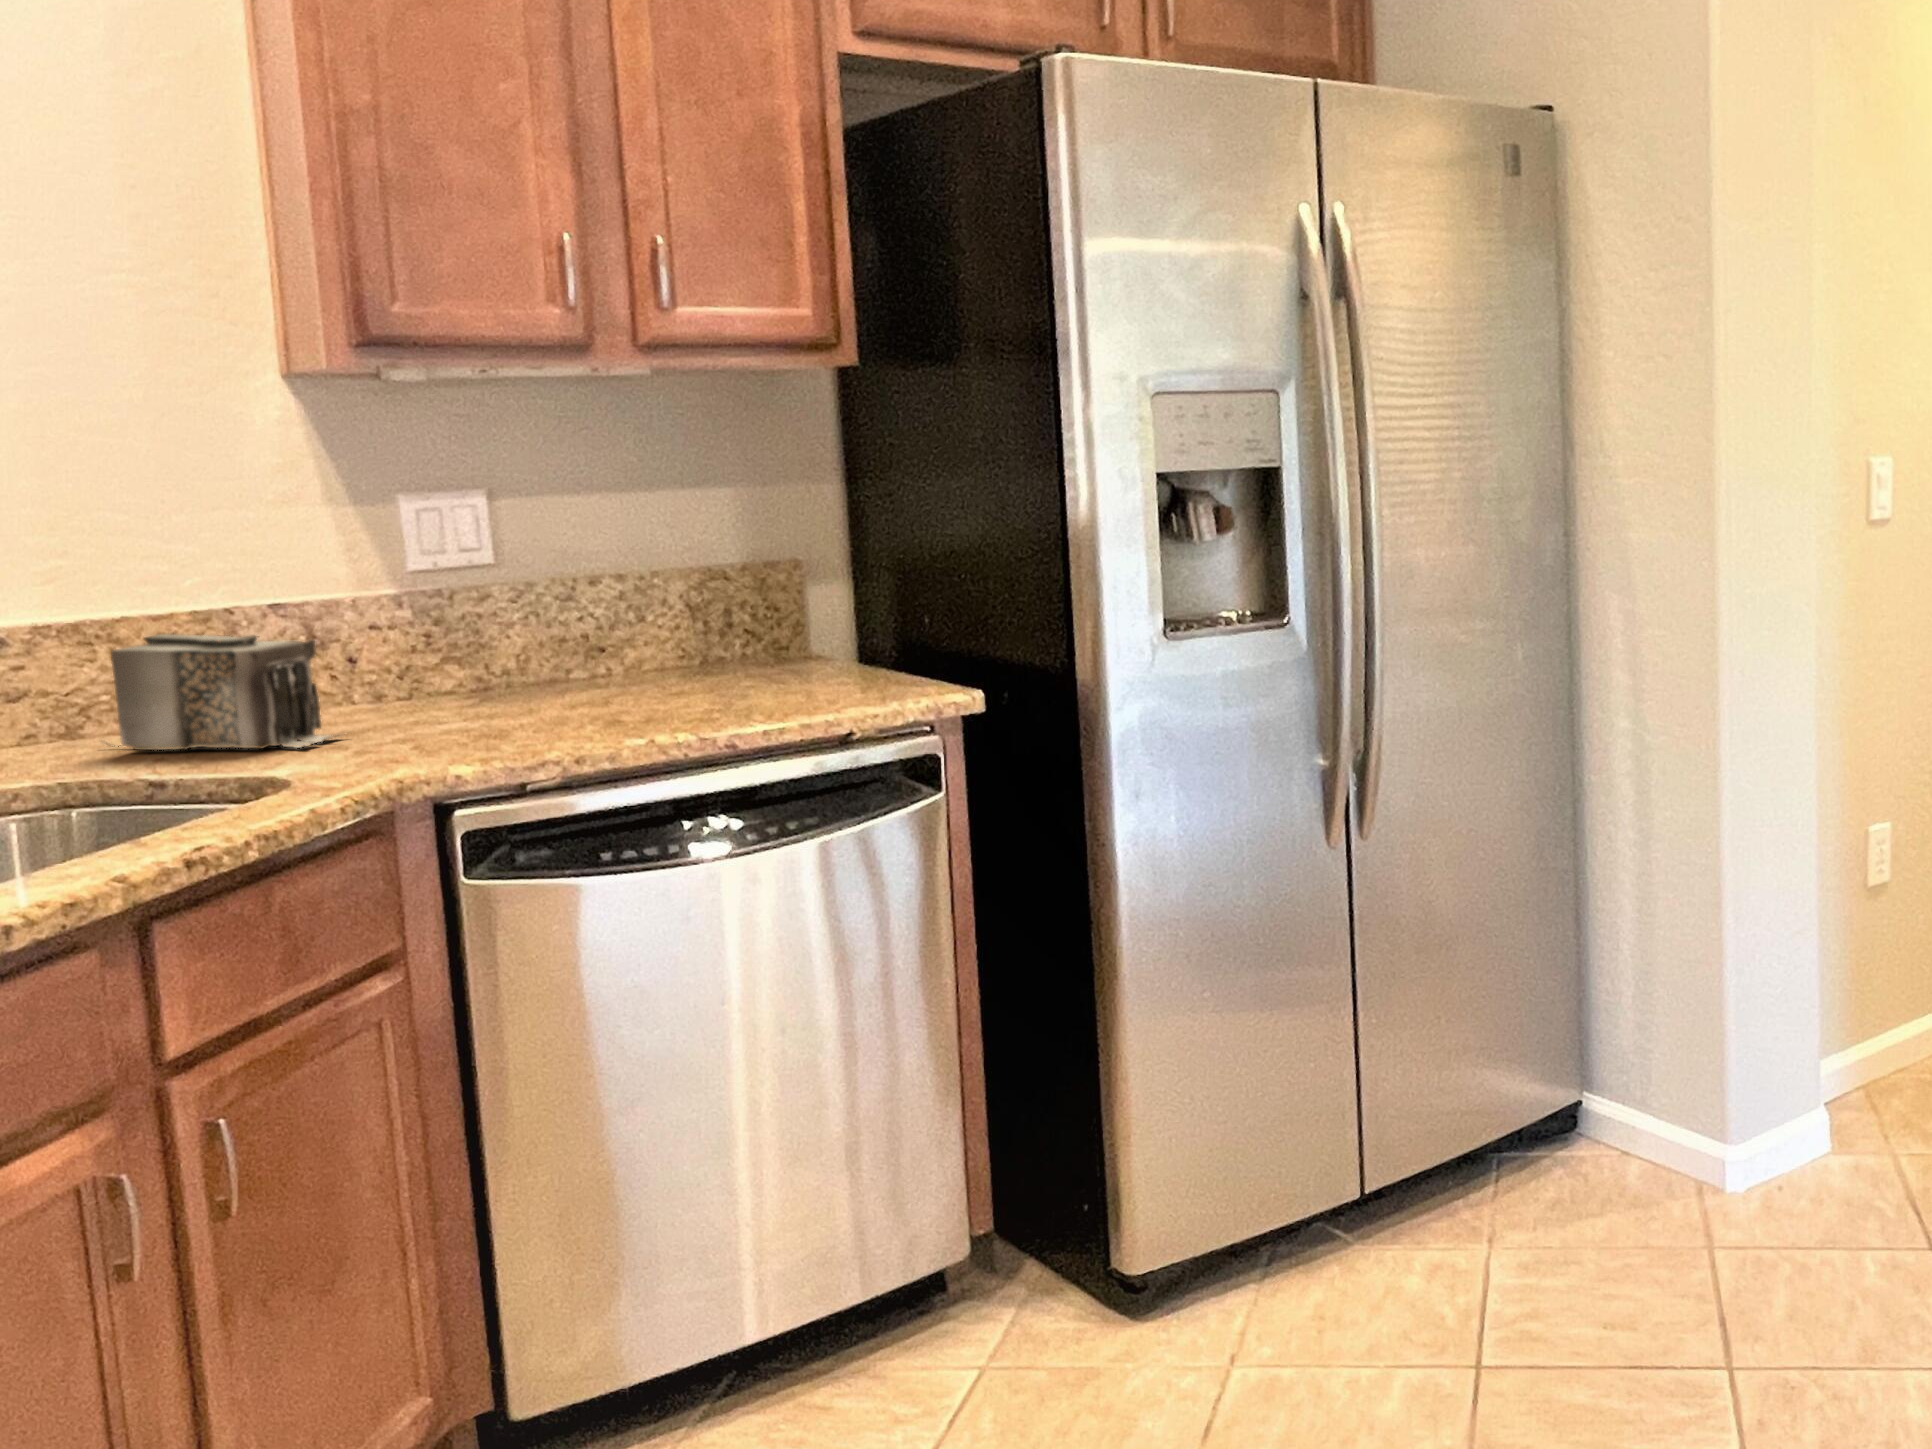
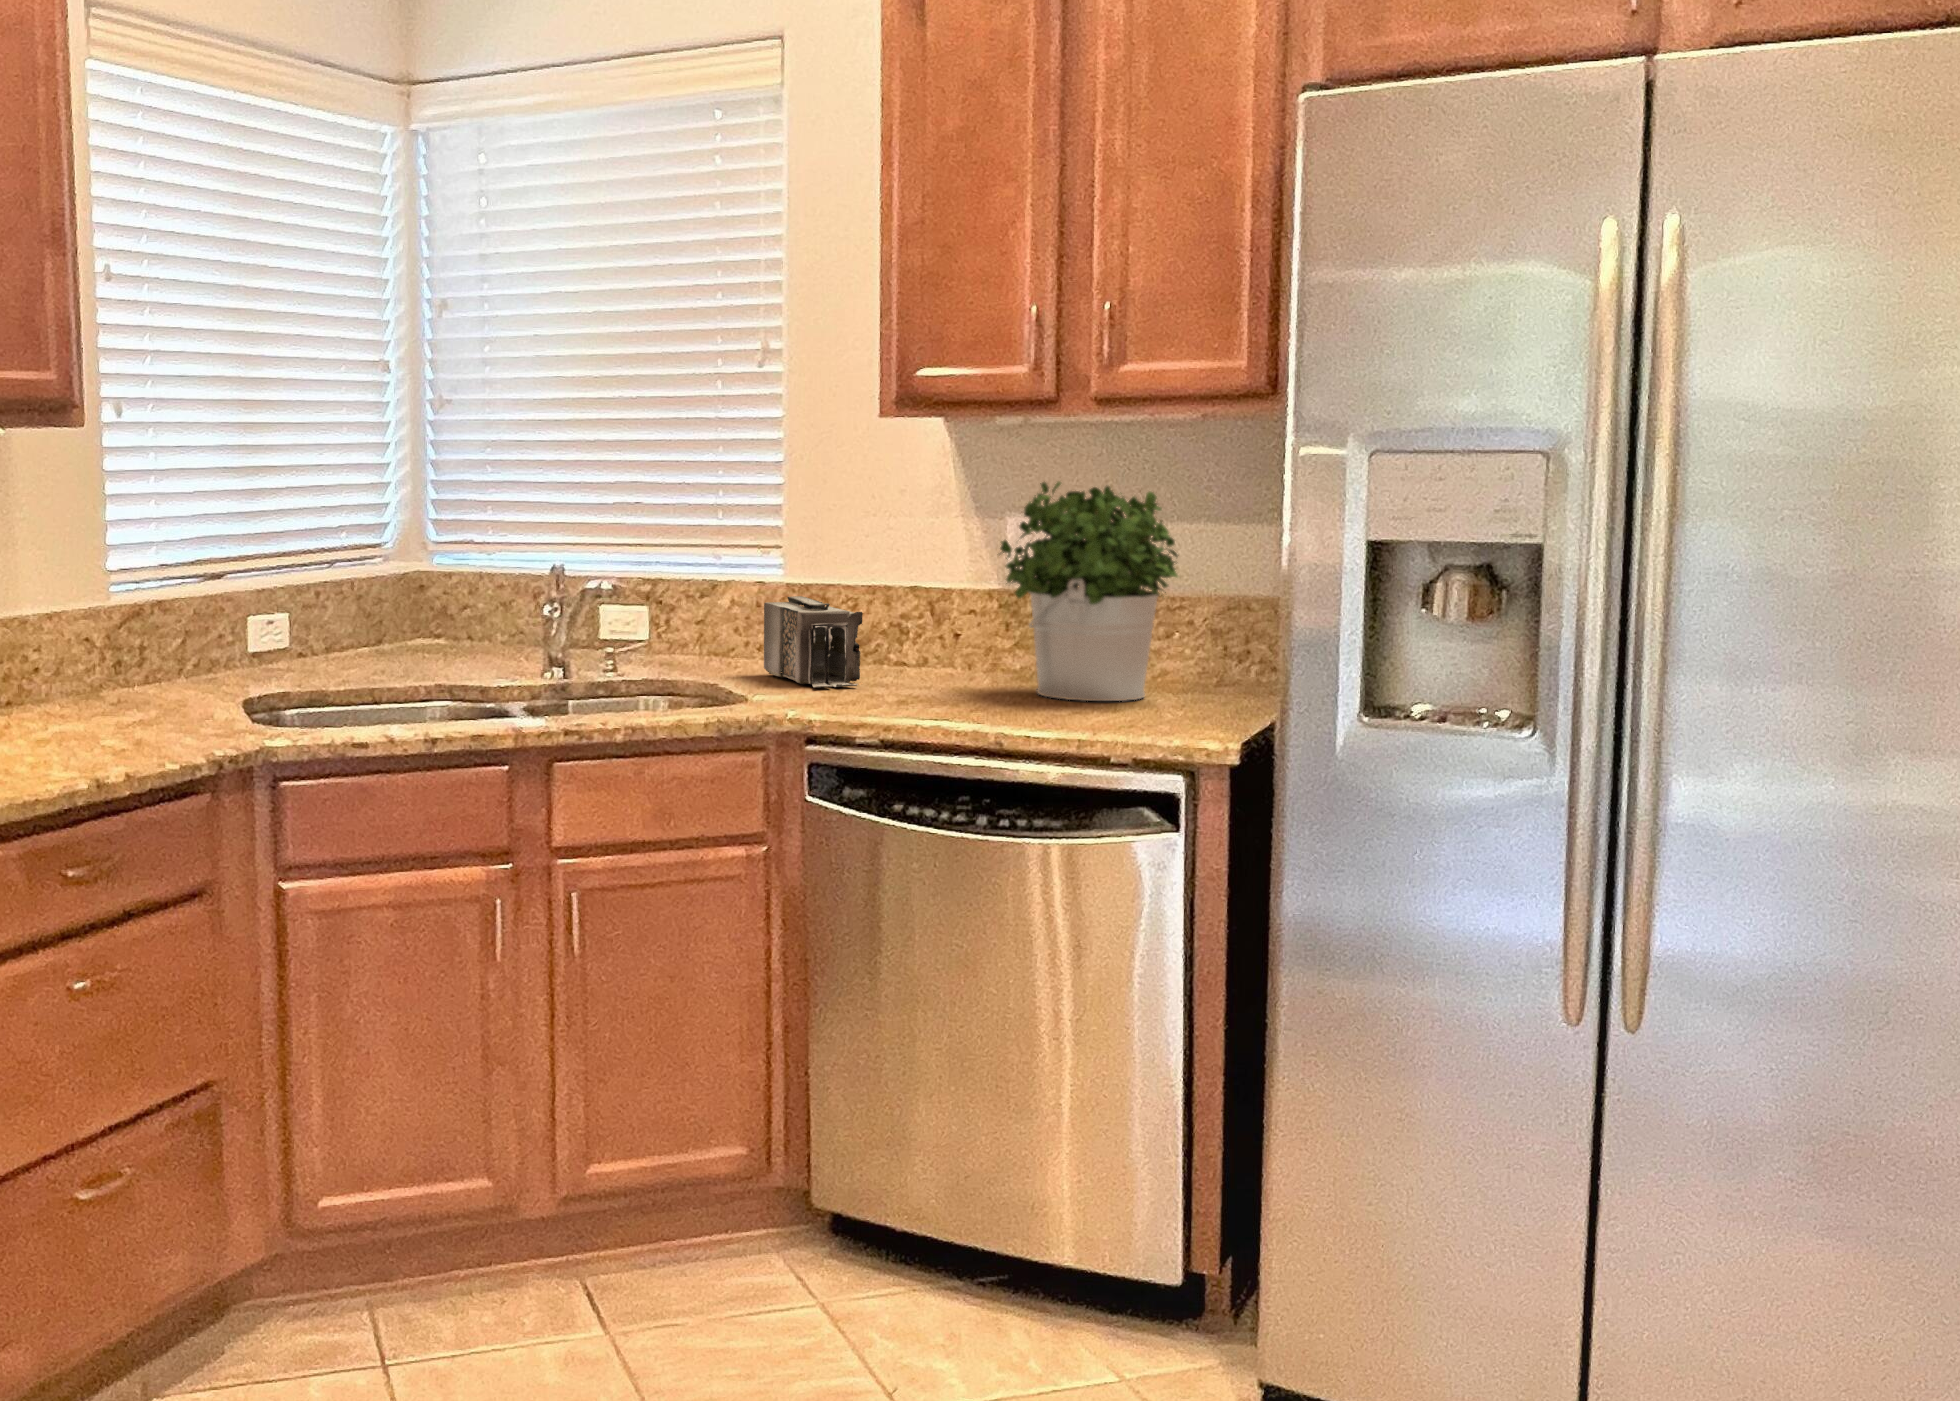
potted plant: none [479,454,714,702] -> present [1001,482,1178,701]

